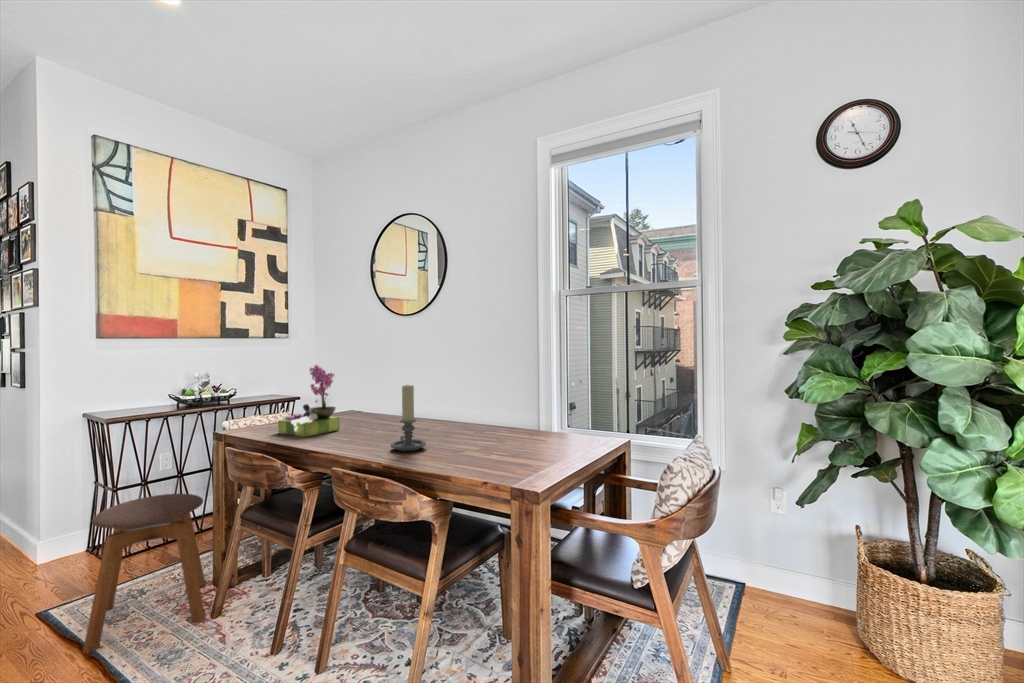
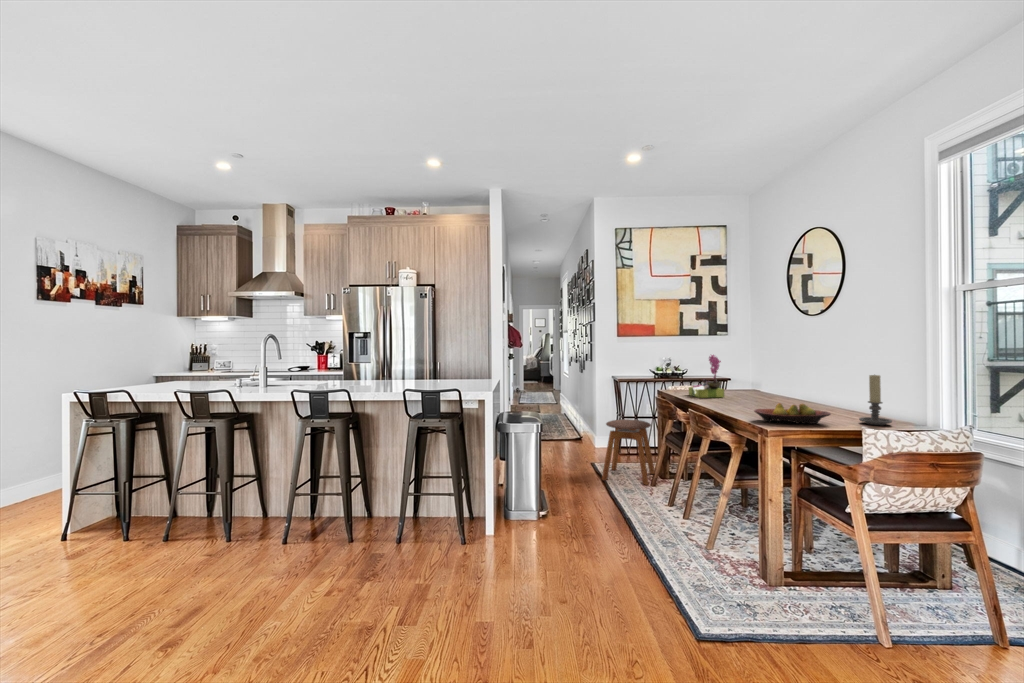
candle holder: present [391,385,426,451] -> present [859,375,892,425]
fruit bowl: none [467,432,555,471] -> present [754,403,831,424]

